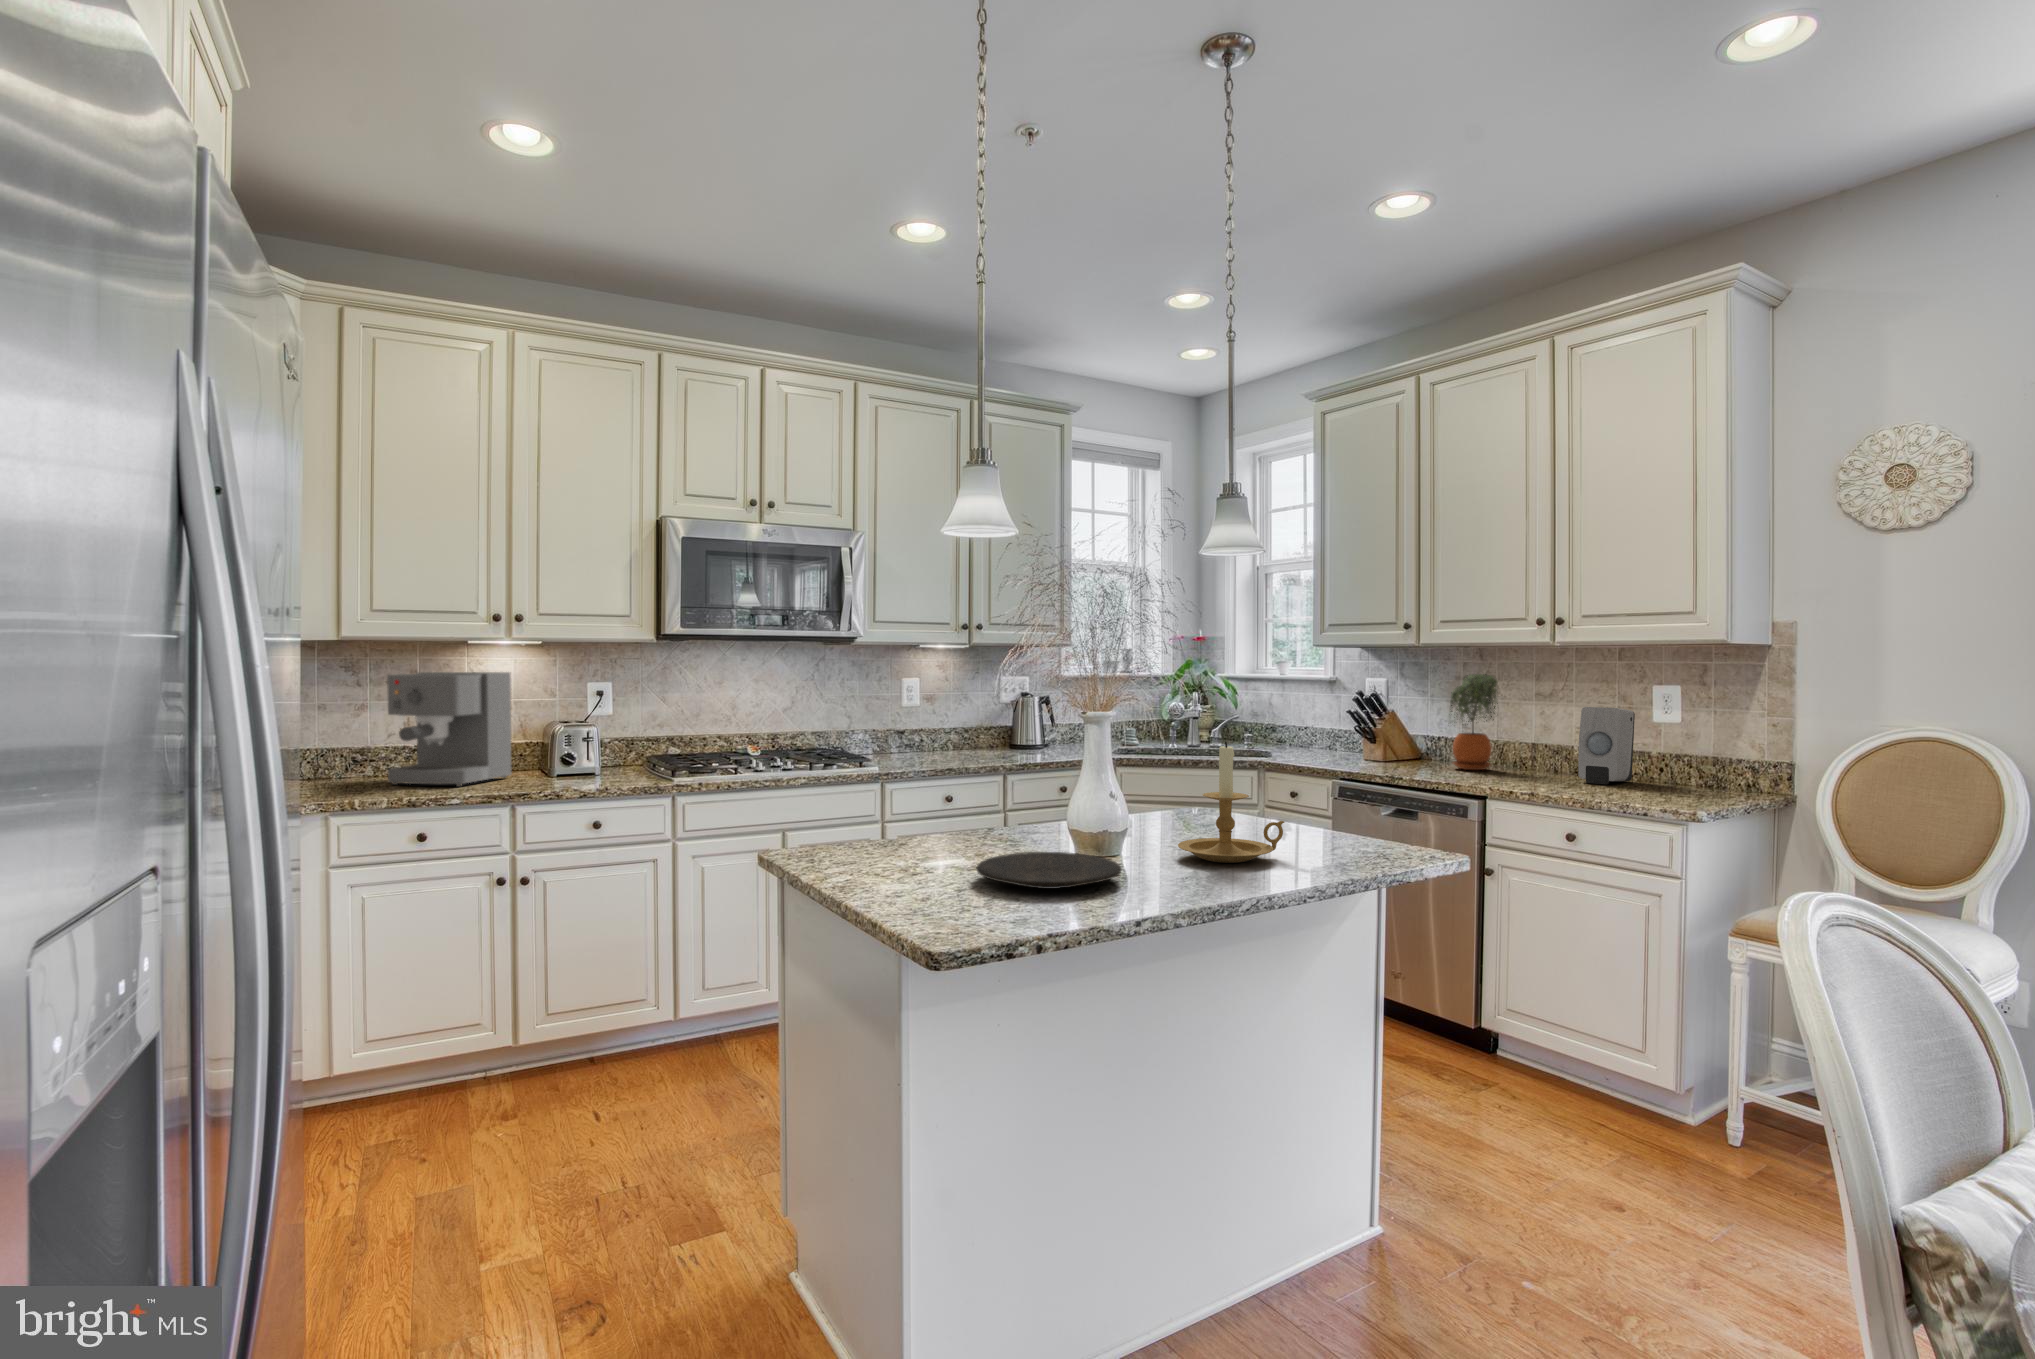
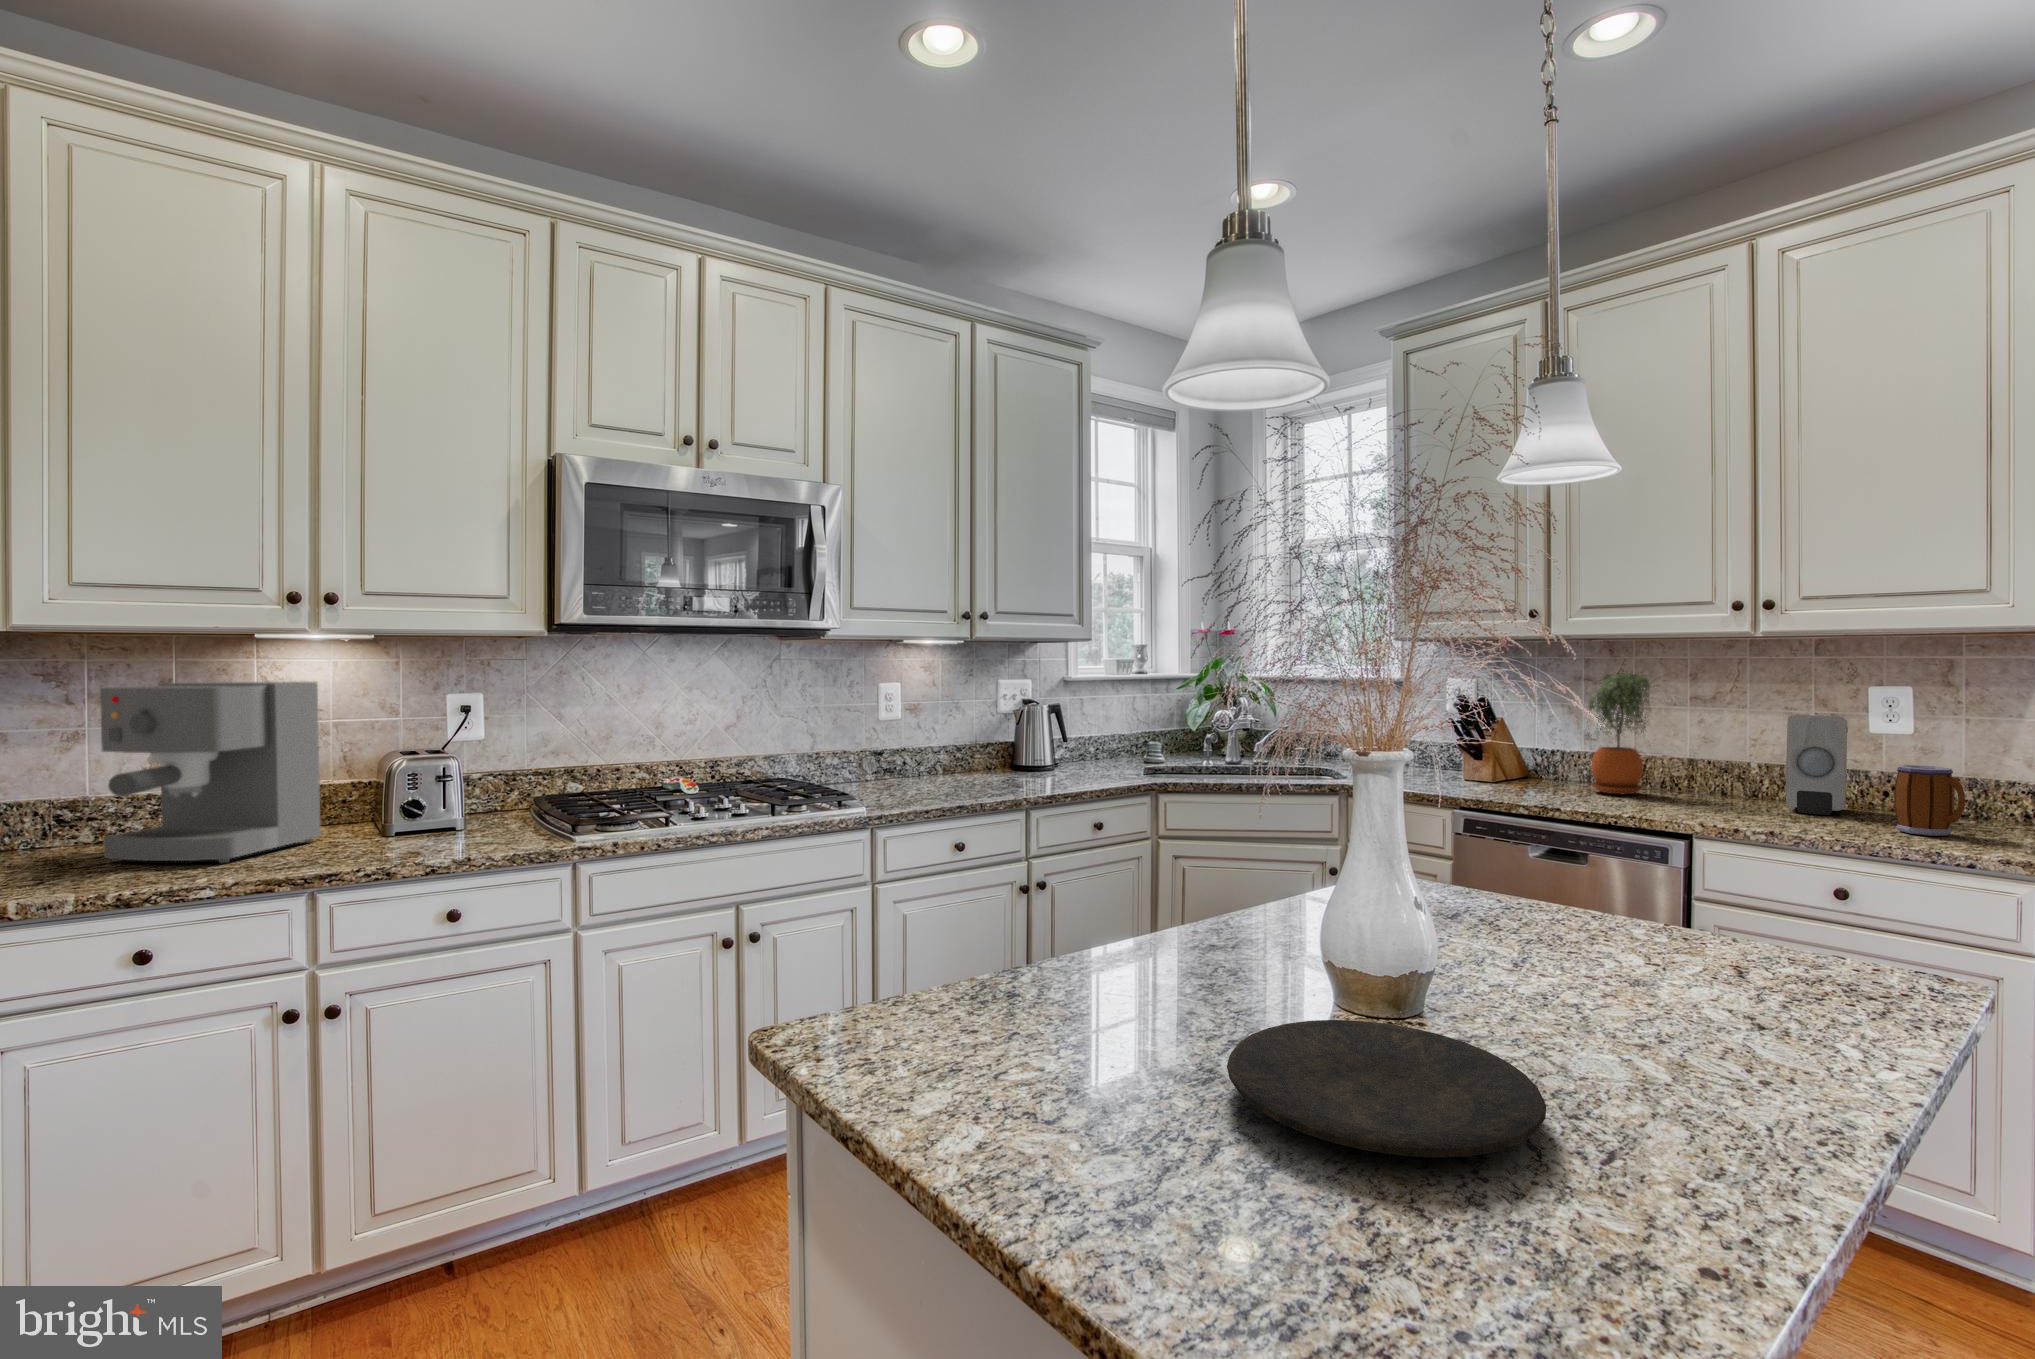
candle holder: present [1178,742,1284,863] -> none [1505,799,1698,1020]
mug: none [1632,745,1673,797] -> present [1894,765,1965,836]

